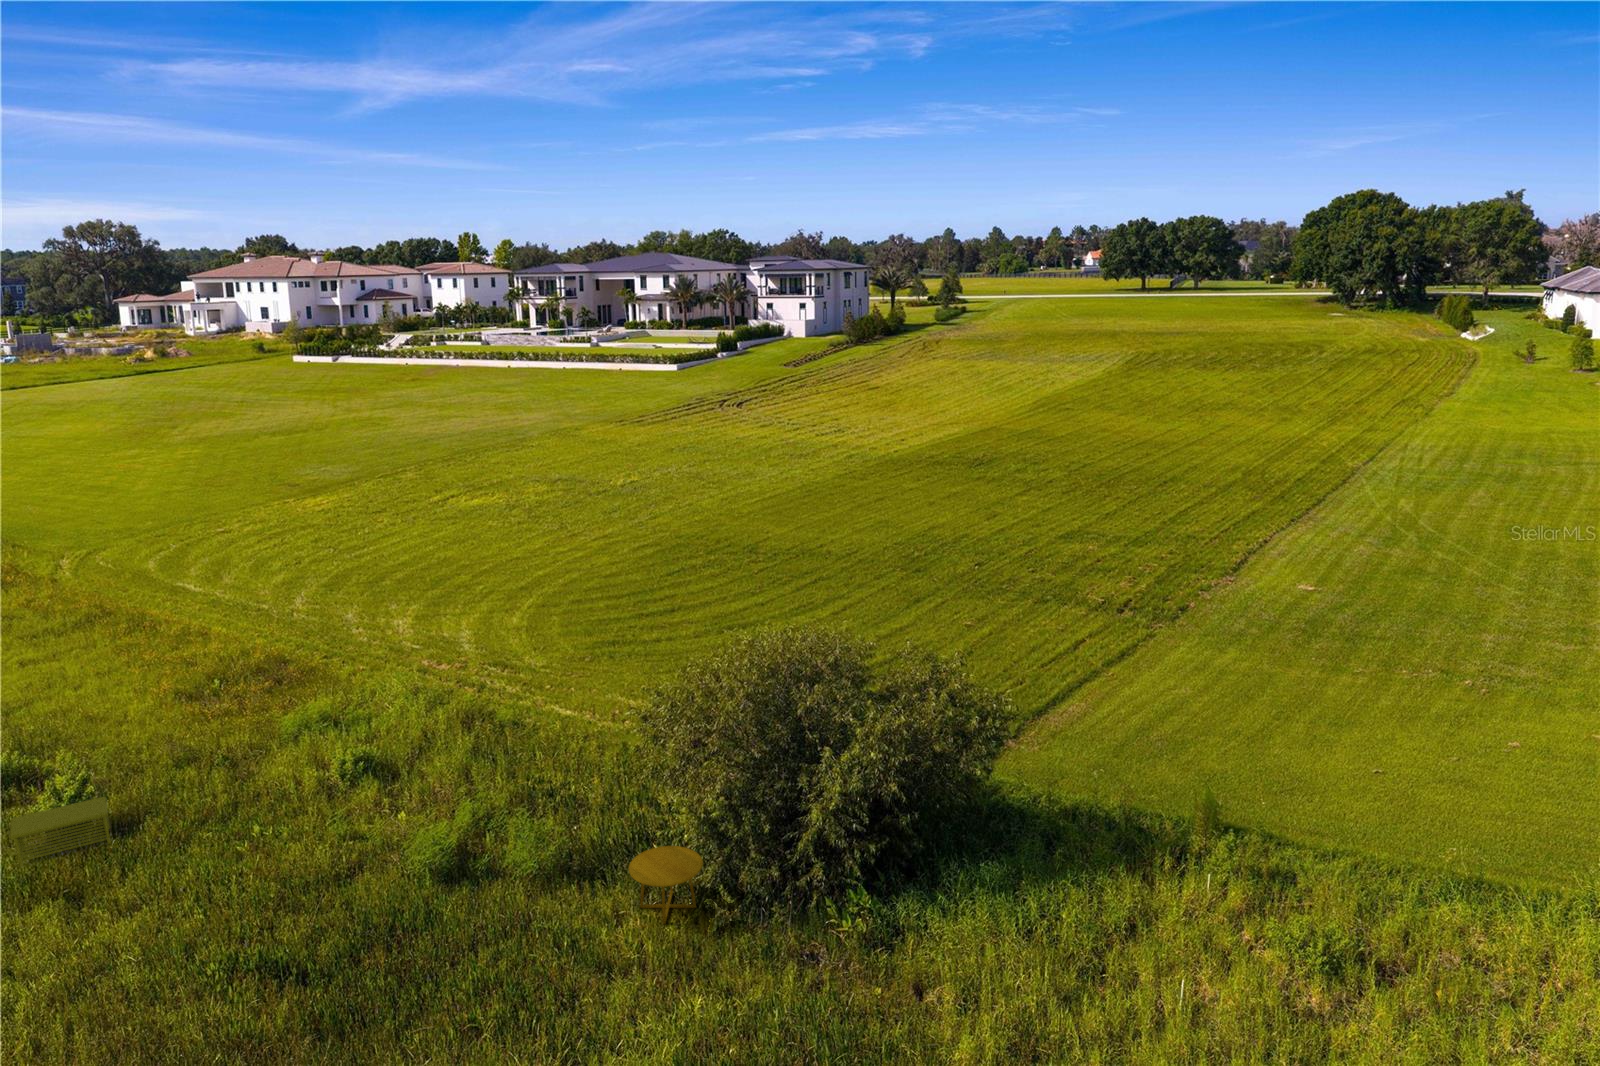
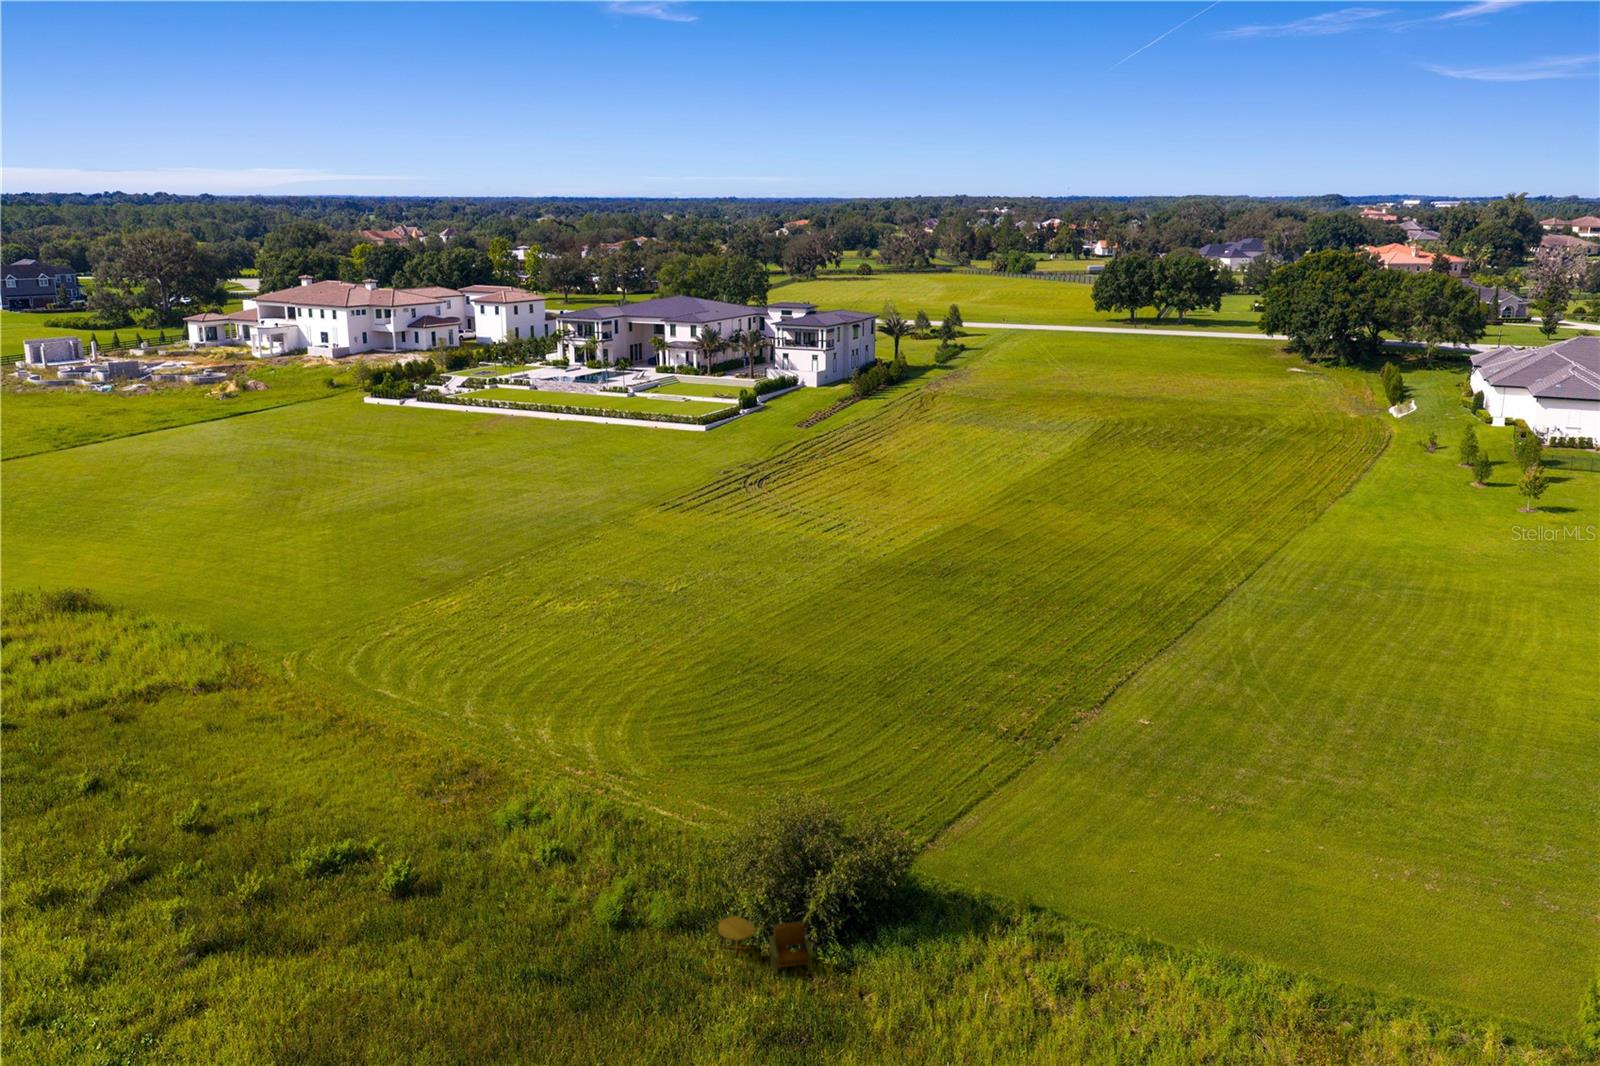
storage bench: present [10,797,111,867] -> none [381,874,431,915]
lounge chair: none [728,848,819,955] -> present [769,922,813,975]

